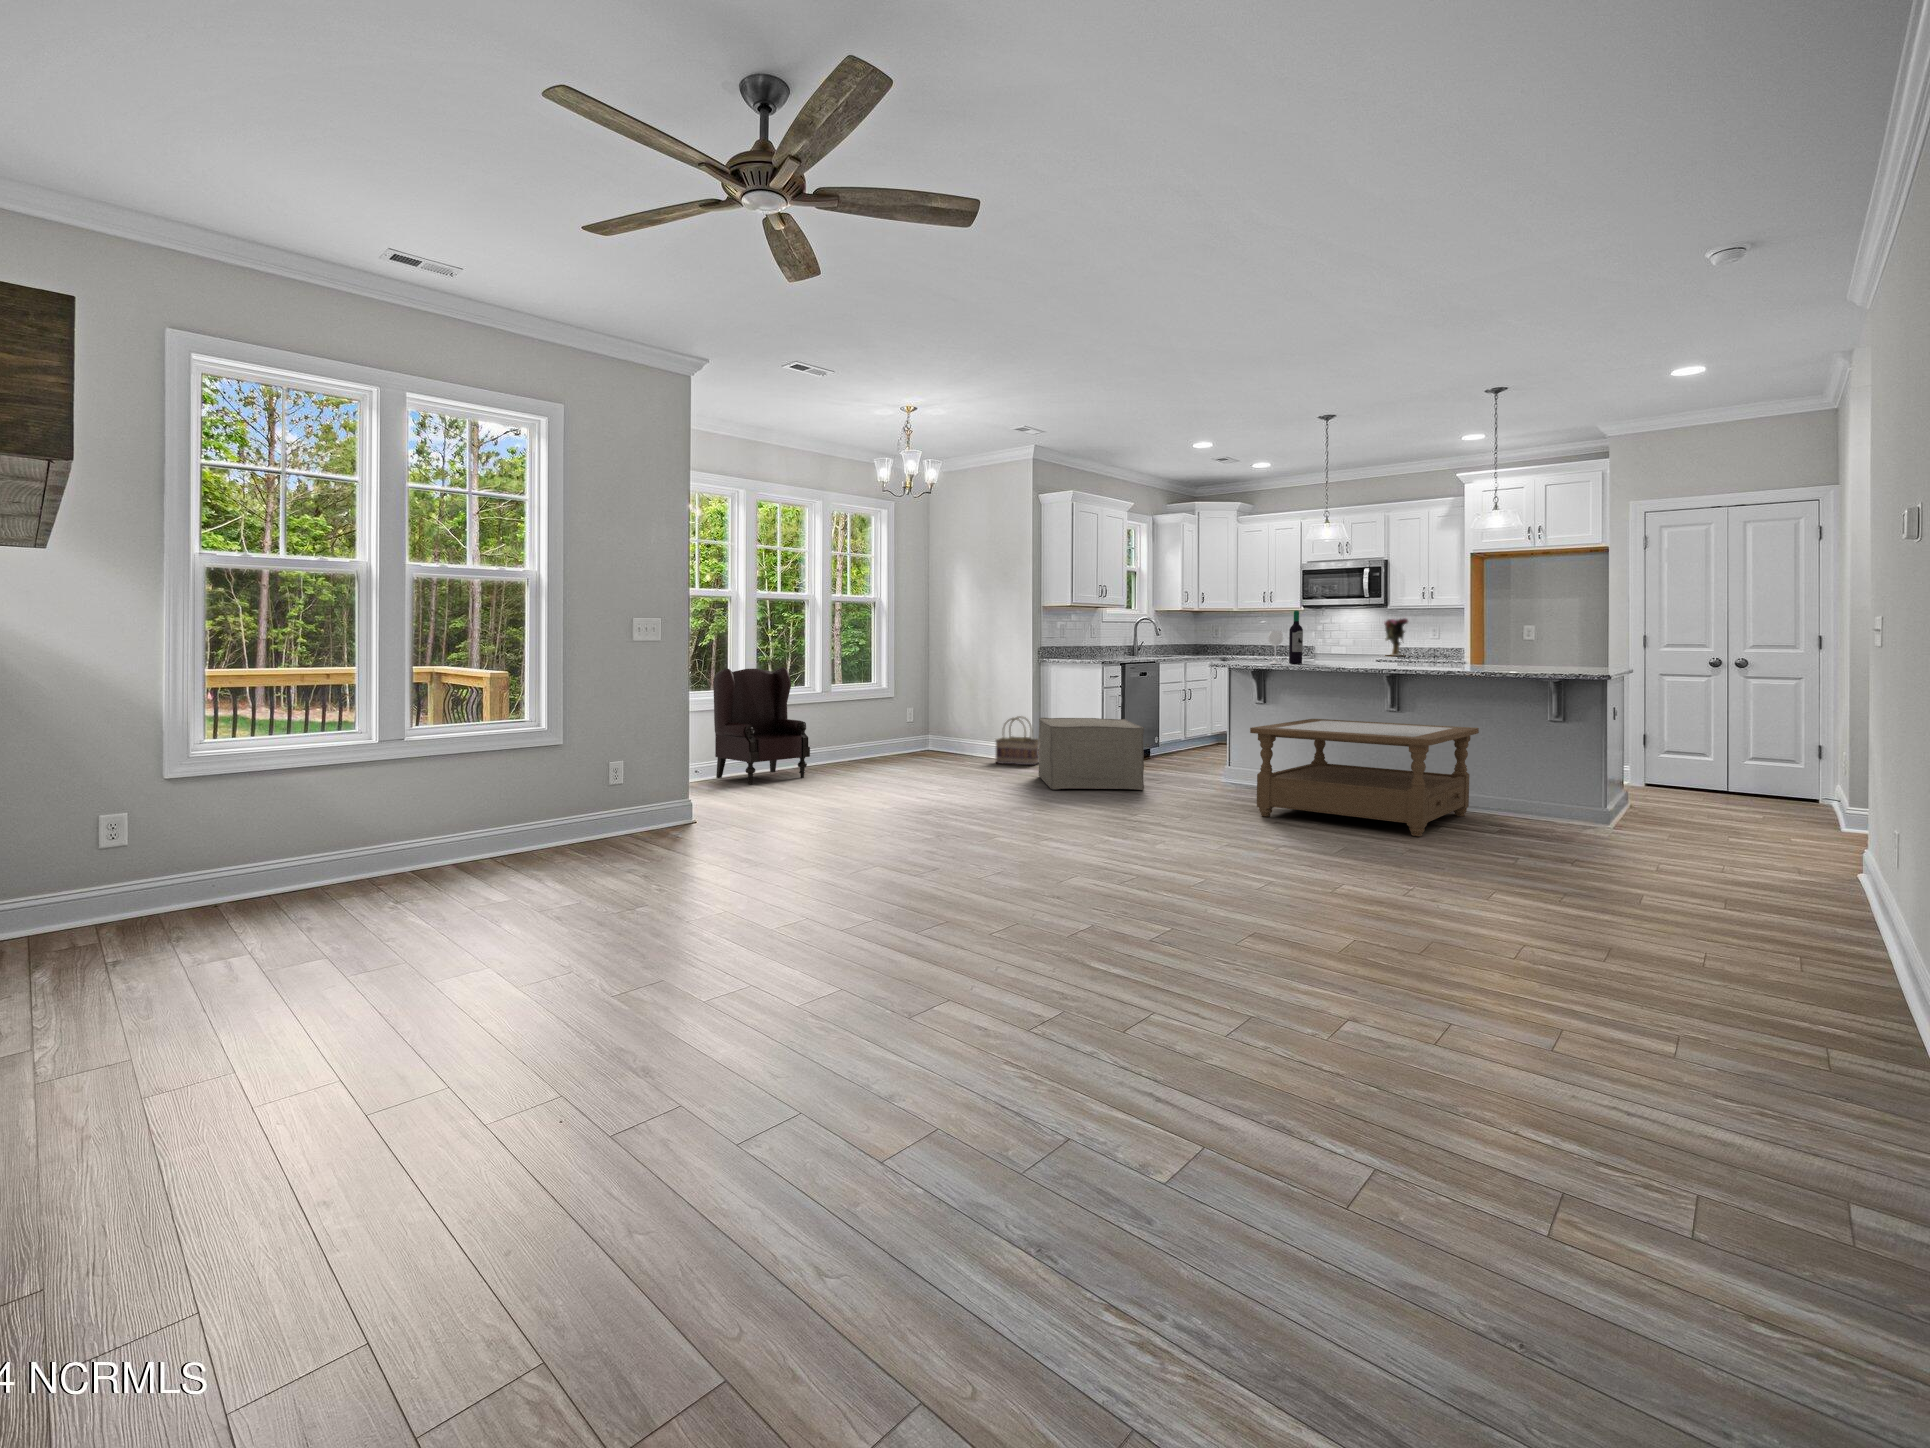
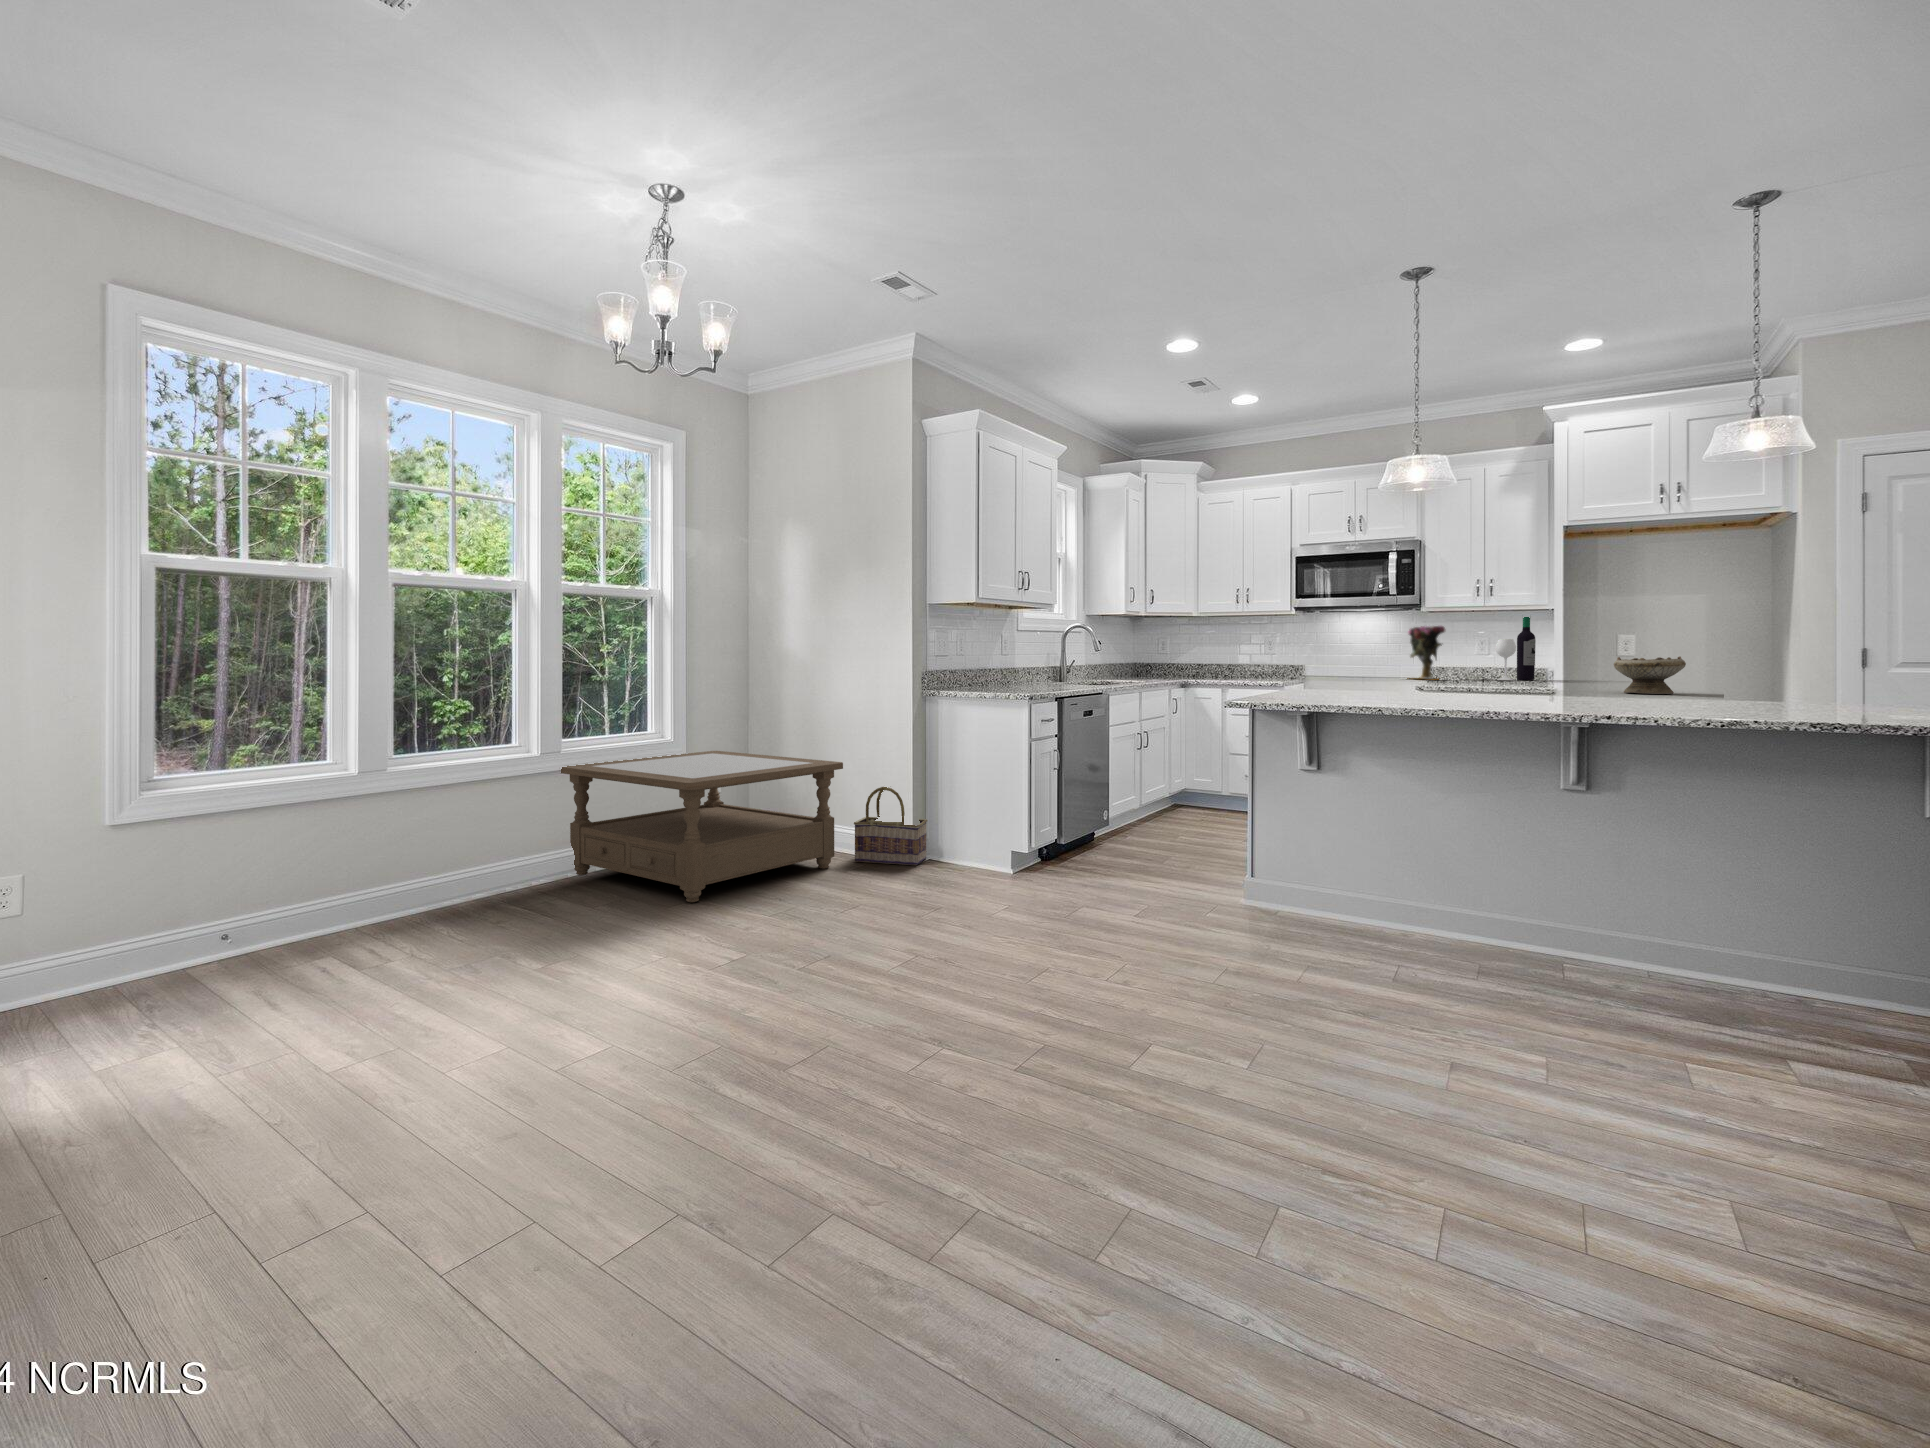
wine bottle: present [1268,611,1303,664] -> present [1496,617,1536,680]
bowl: none [1486,639,1529,663] -> present [1614,656,1686,694]
armchair: present [713,667,810,784] -> none [313,711,510,943]
ottoman: present [1038,718,1144,790] -> none [926,794,1119,940]
coffee table: present [1250,719,1479,836] -> present [561,751,843,902]

